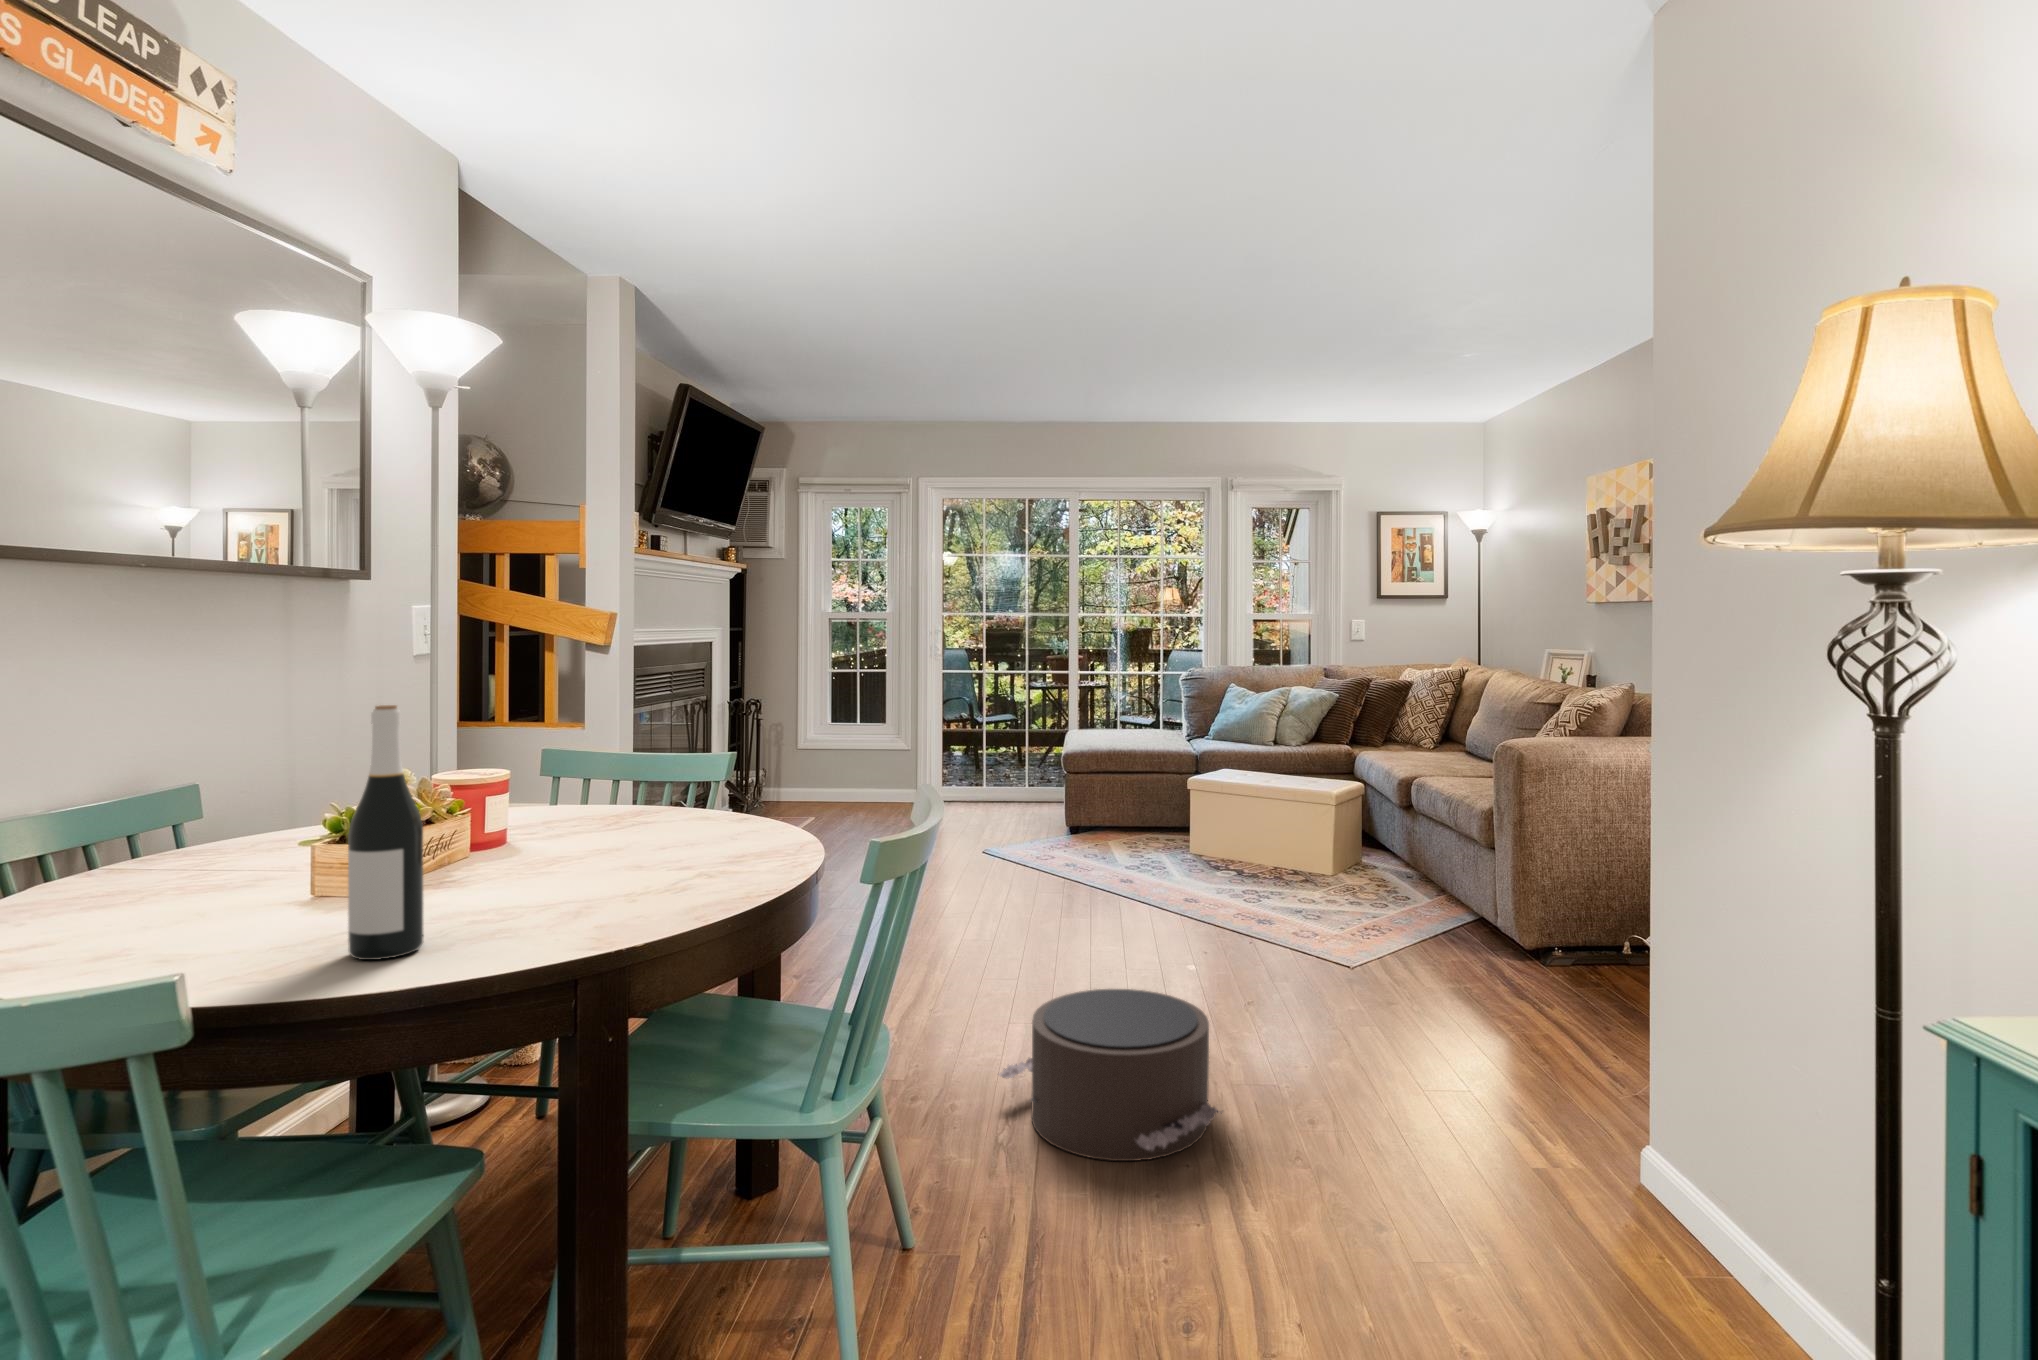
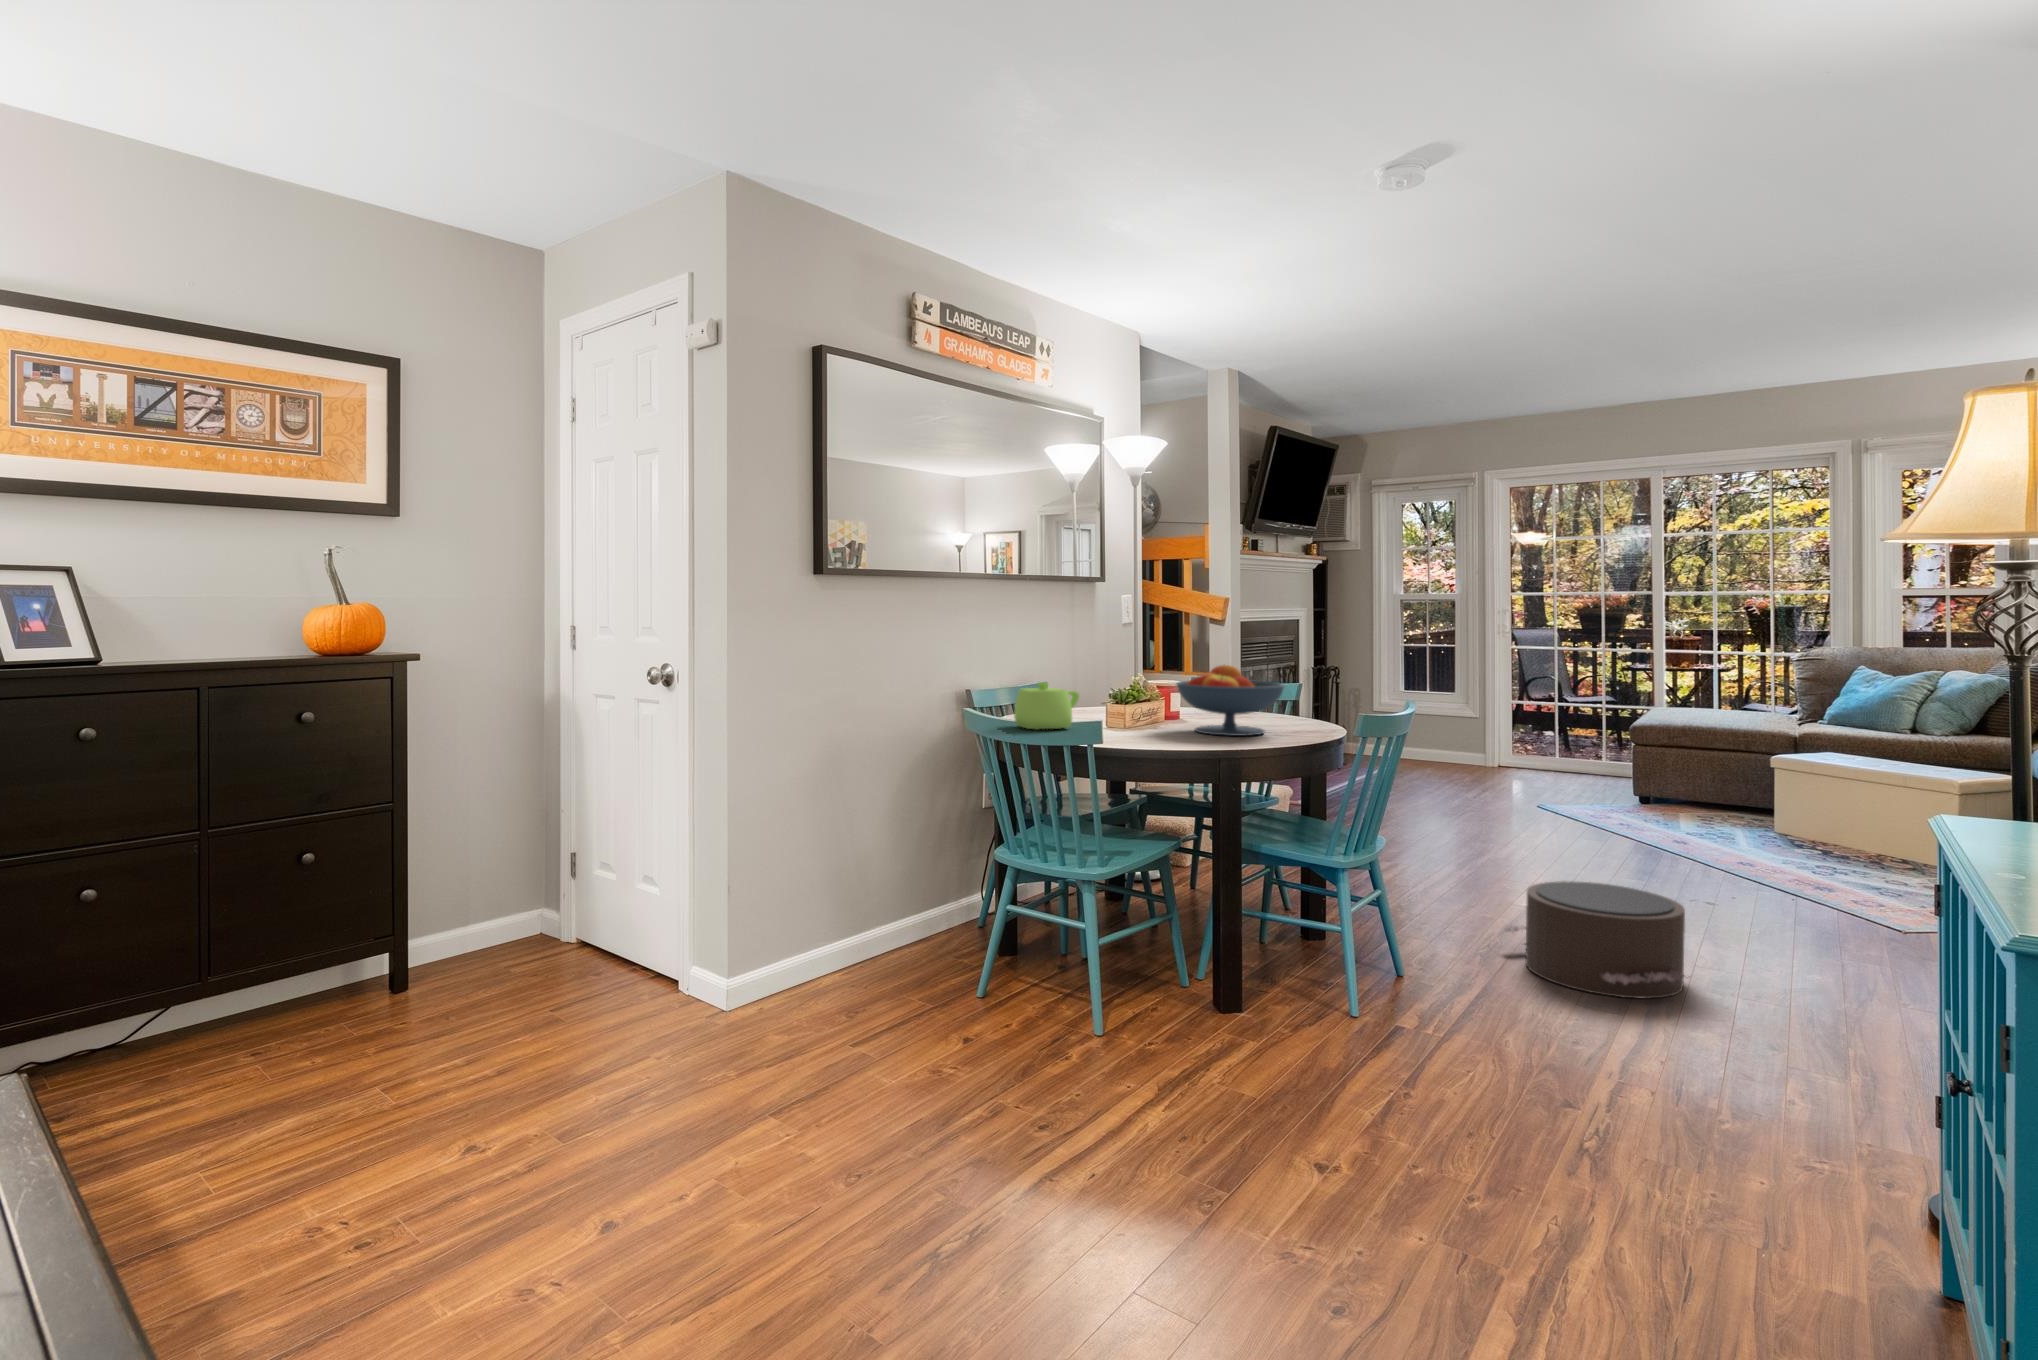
wine bottle: present [348,705,424,960] -> none [1131,635,1160,749]
fruit bowl: none [486,738,697,878] -> present [1177,665,1285,736]
teapot: none [76,802,262,916] -> present [1014,682,1079,730]

